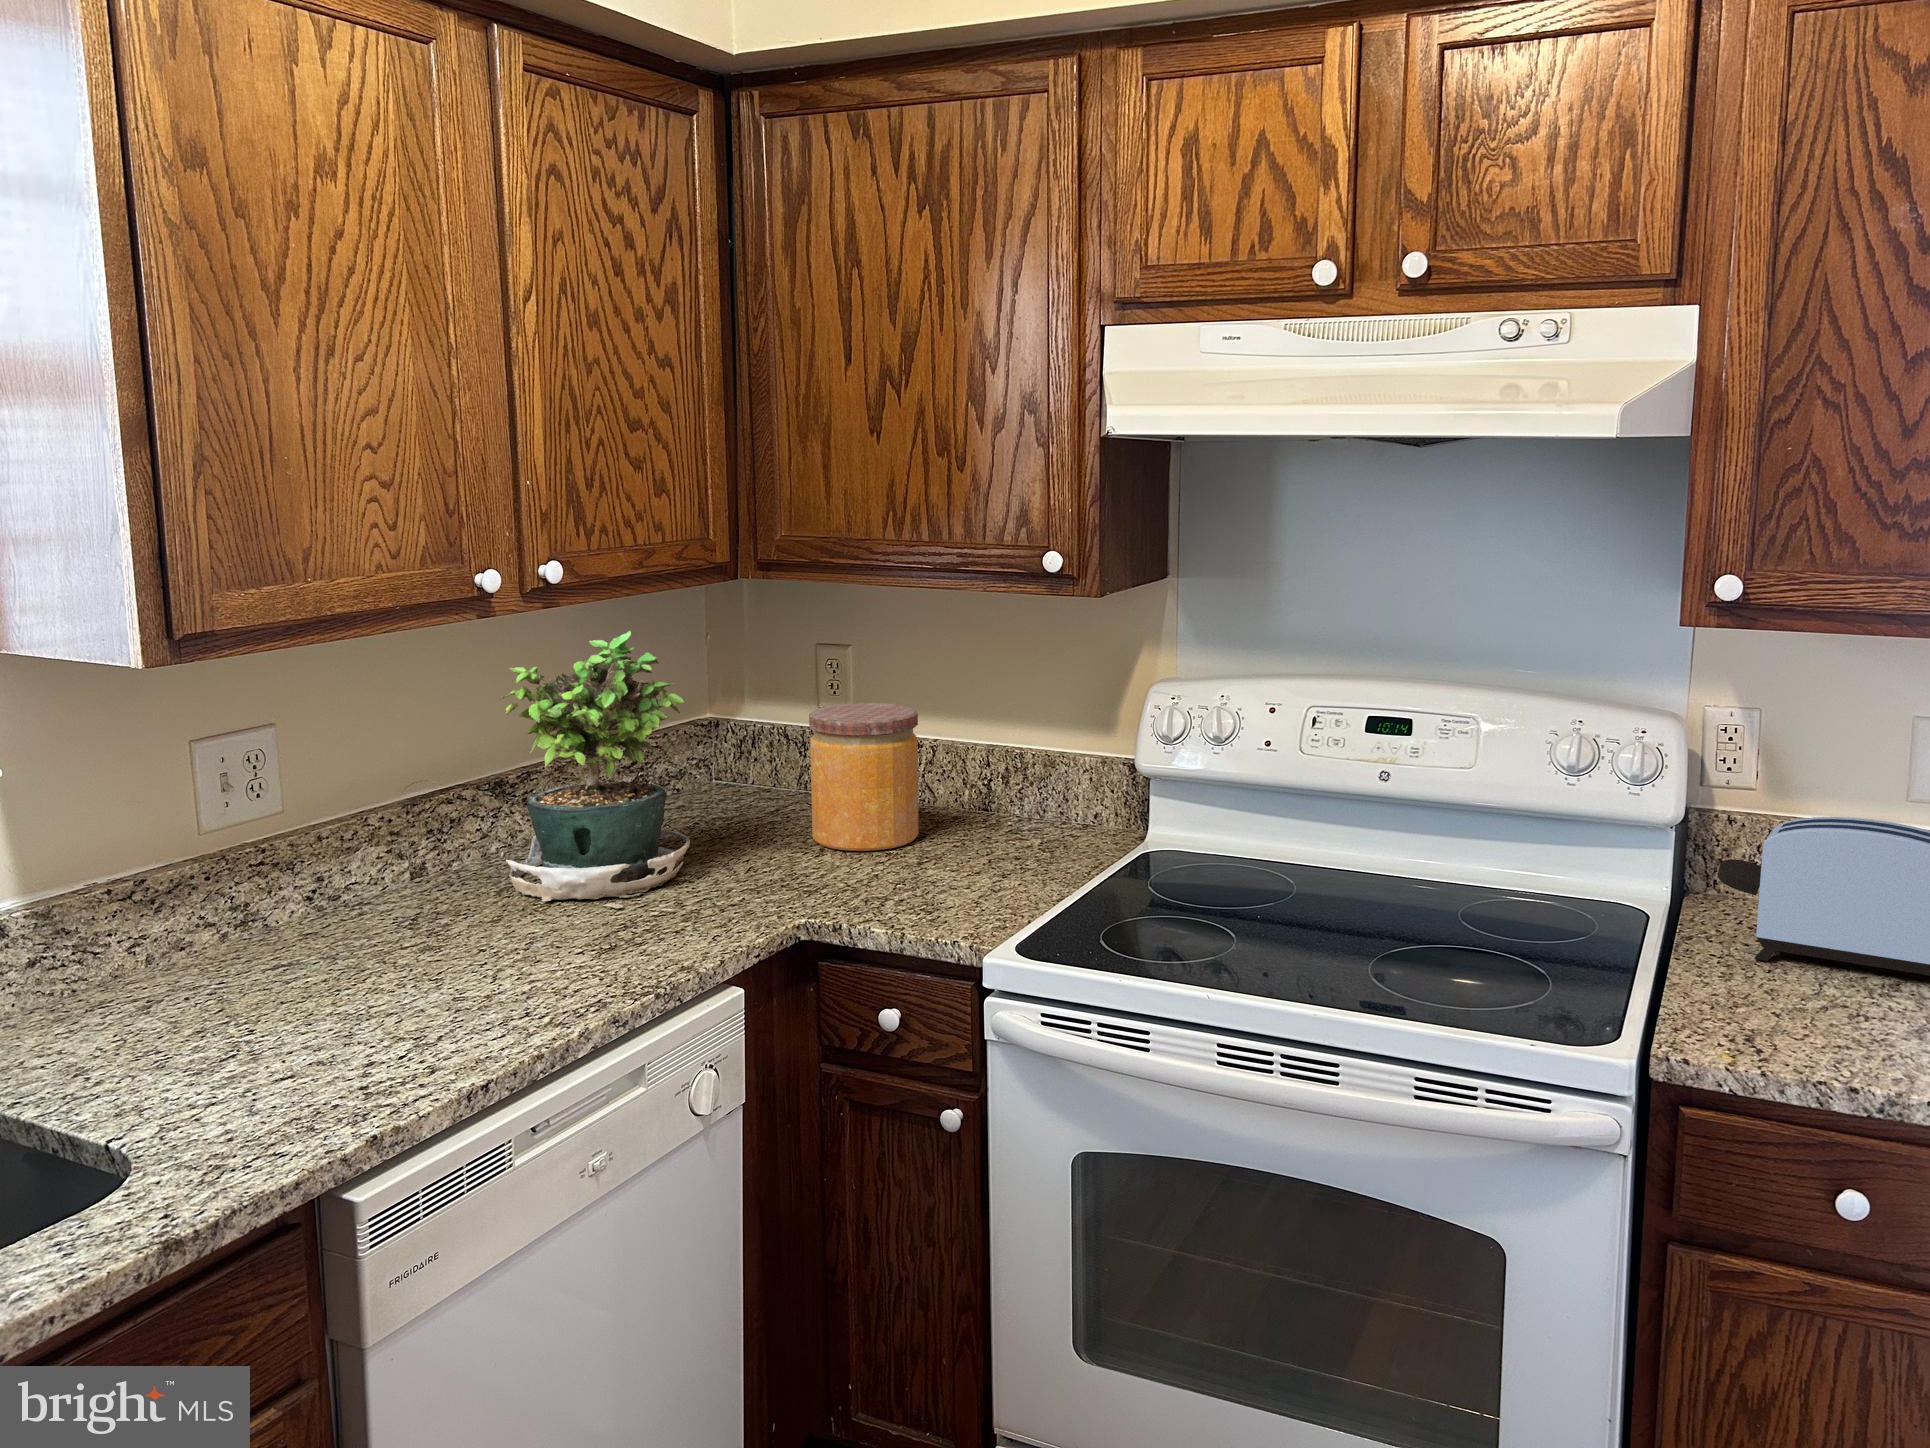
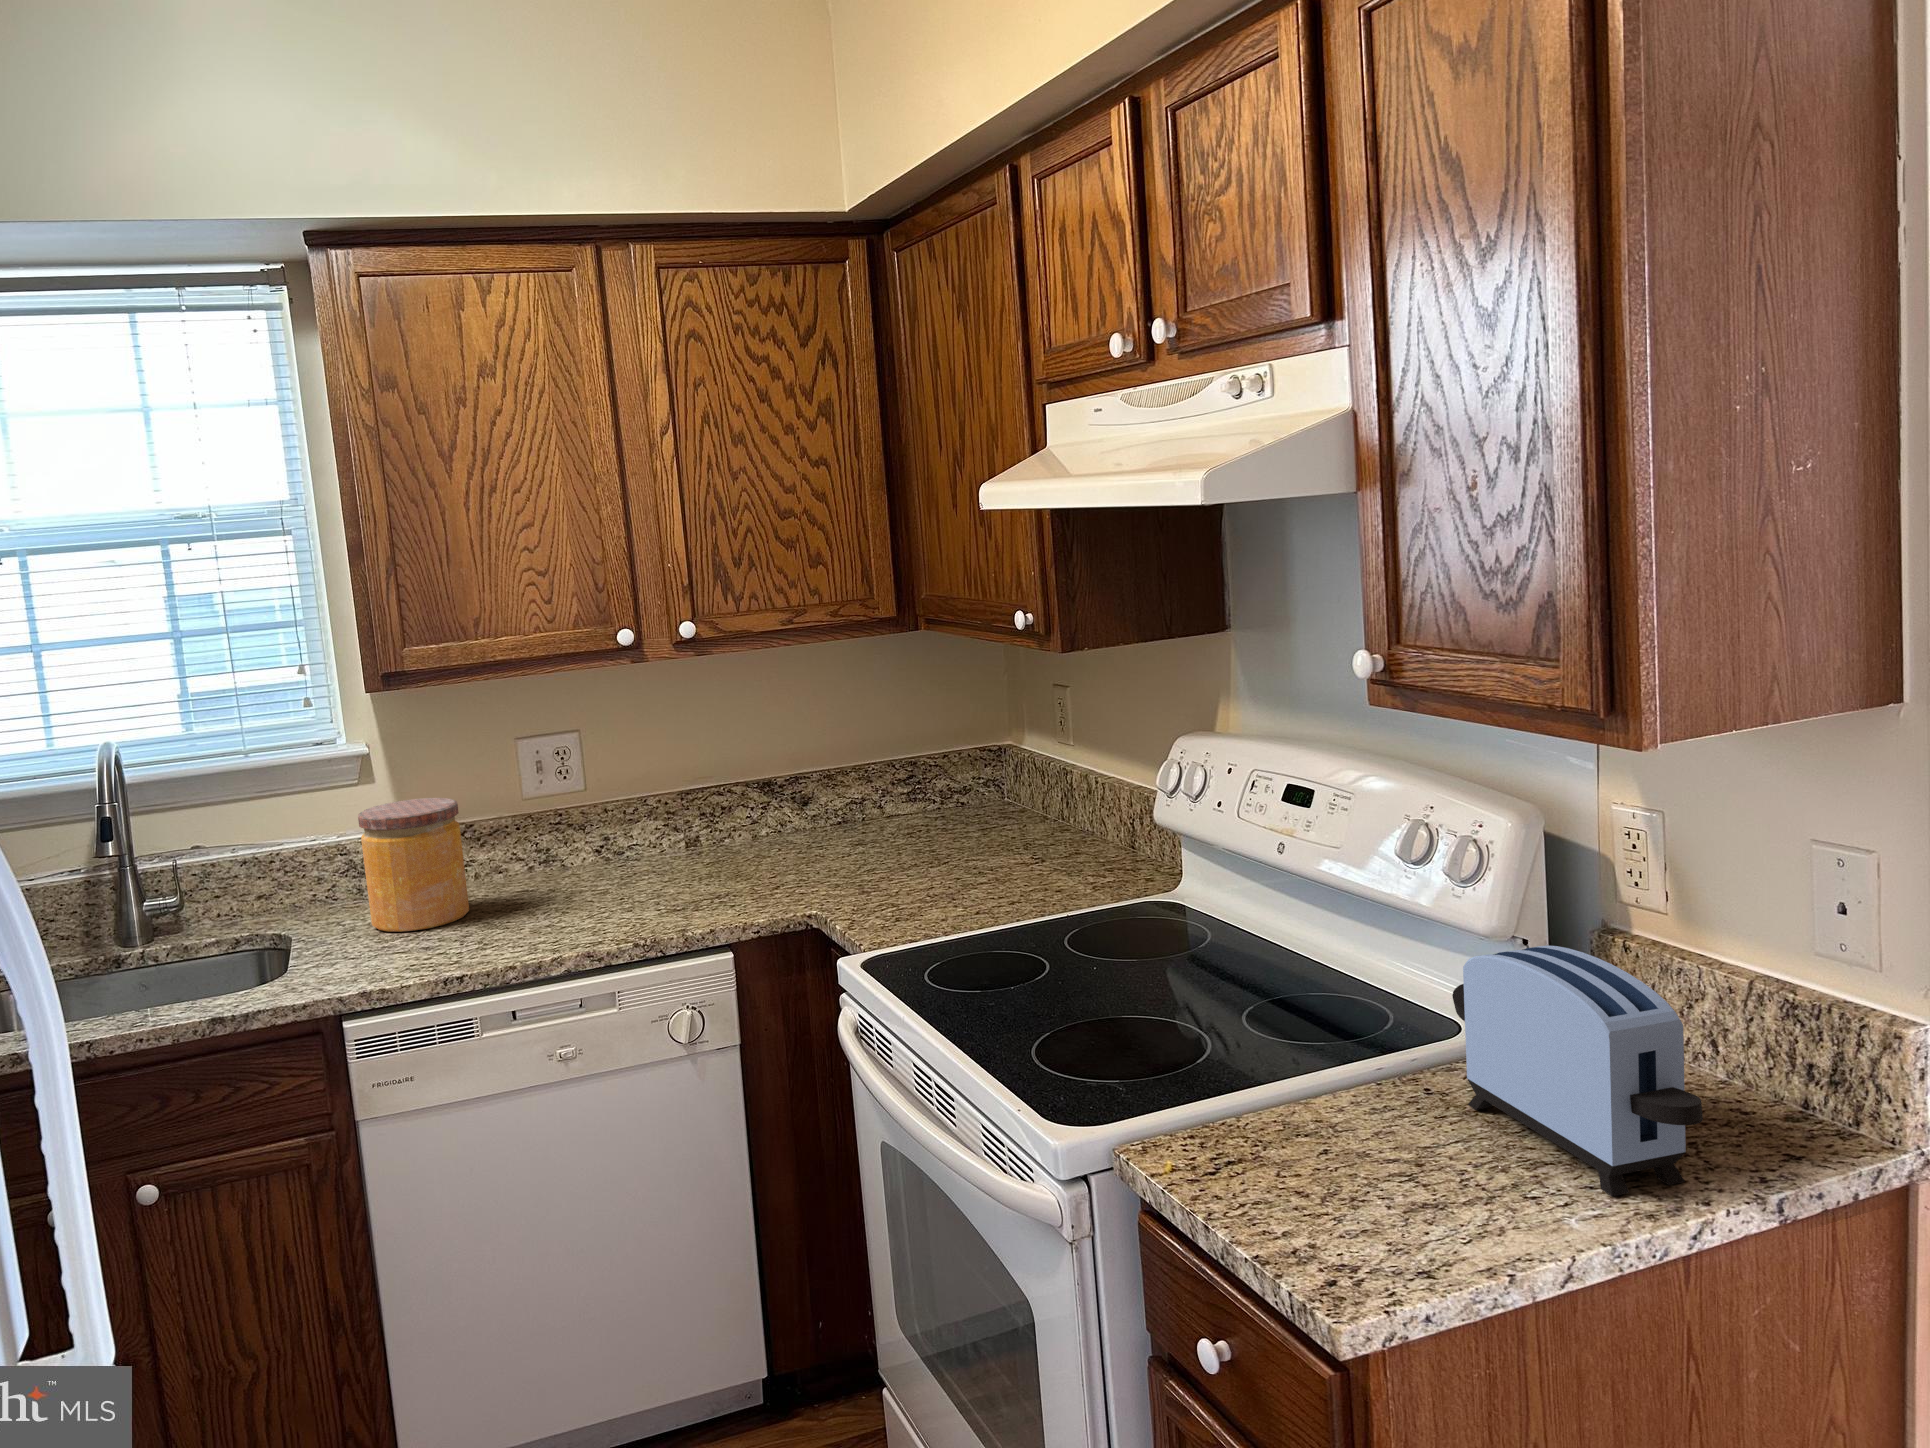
potted plant: present [501,631,692,915] -> none [712,673,853,892]
jar: present [809,703,919,851] -> present [358,798,469,932]

